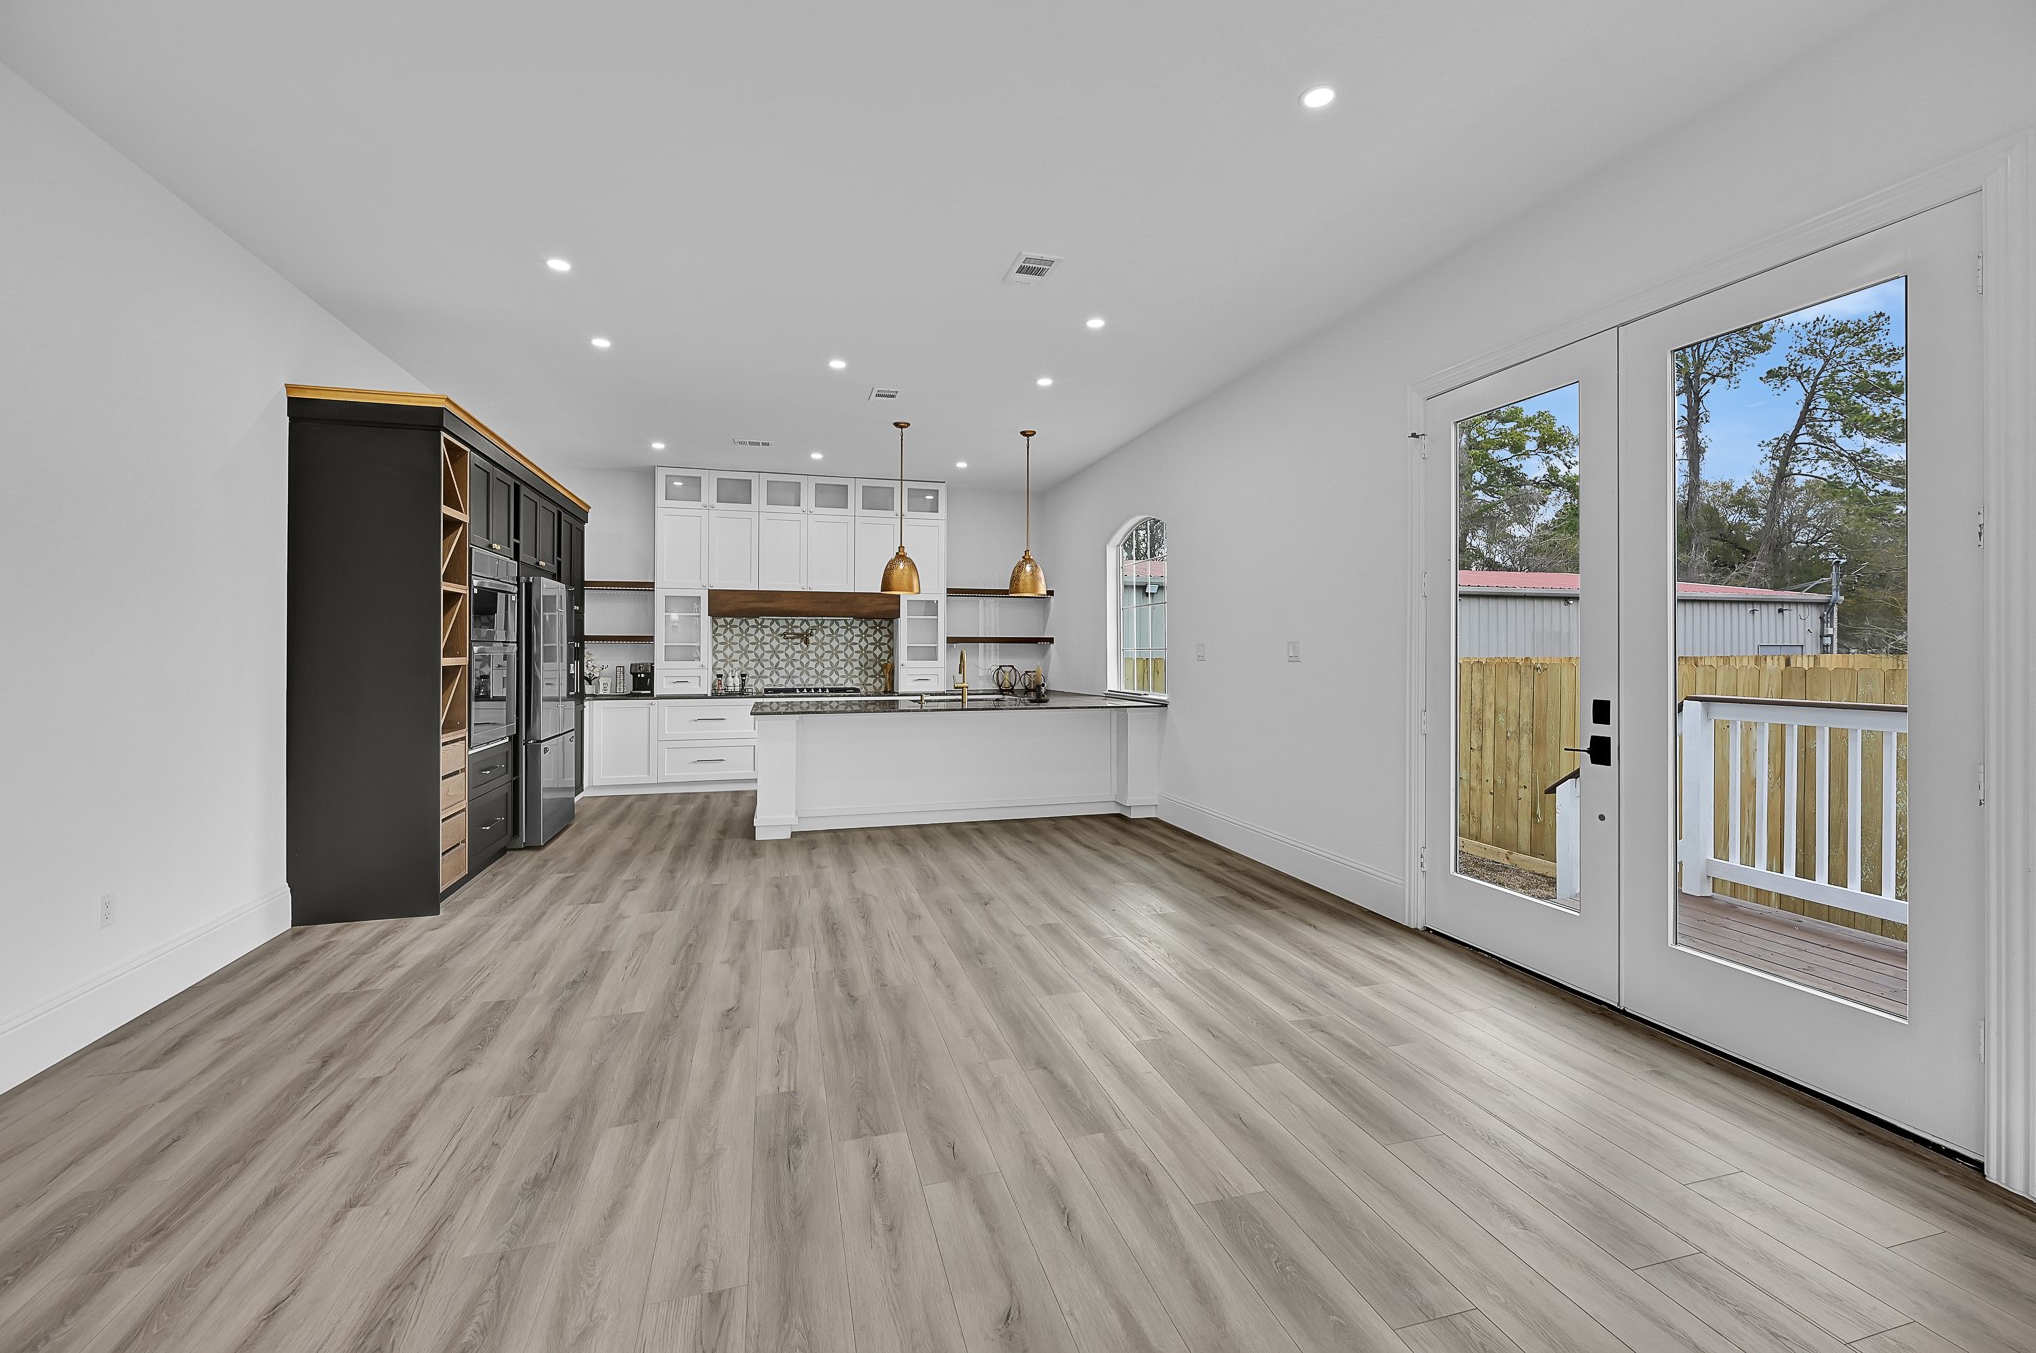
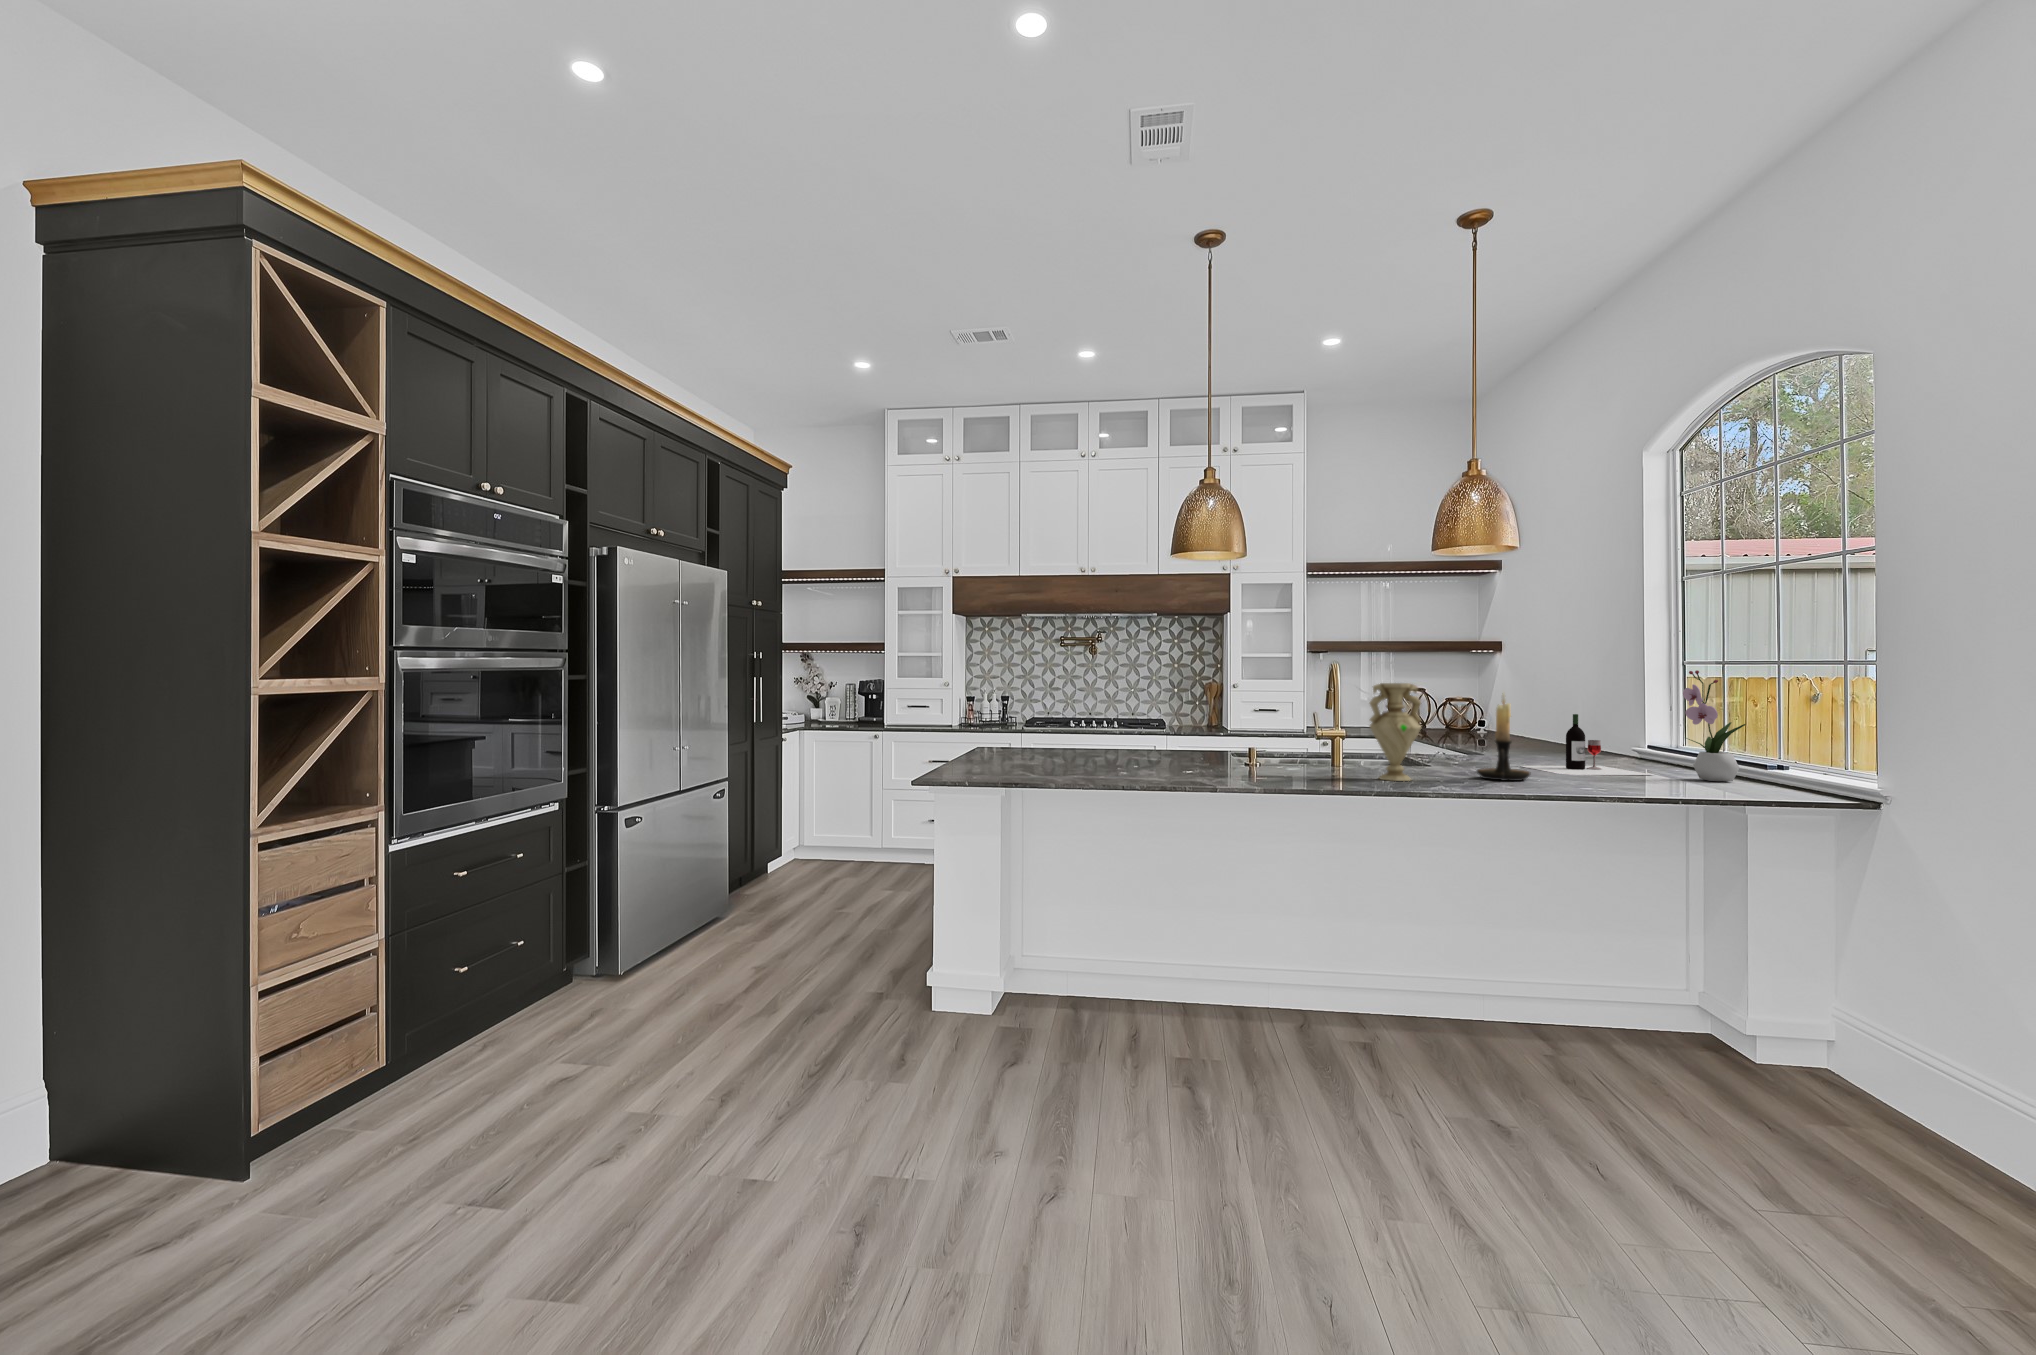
flower arrangement: none [1113,652,1136,701] -> present [1683,670,1746,781]
vase: none [979,658,1003,704] -> present [1370,683,1421,781]
wine bottle: none [1050,674,1104,702] -> present [1521,714,1652,775]

